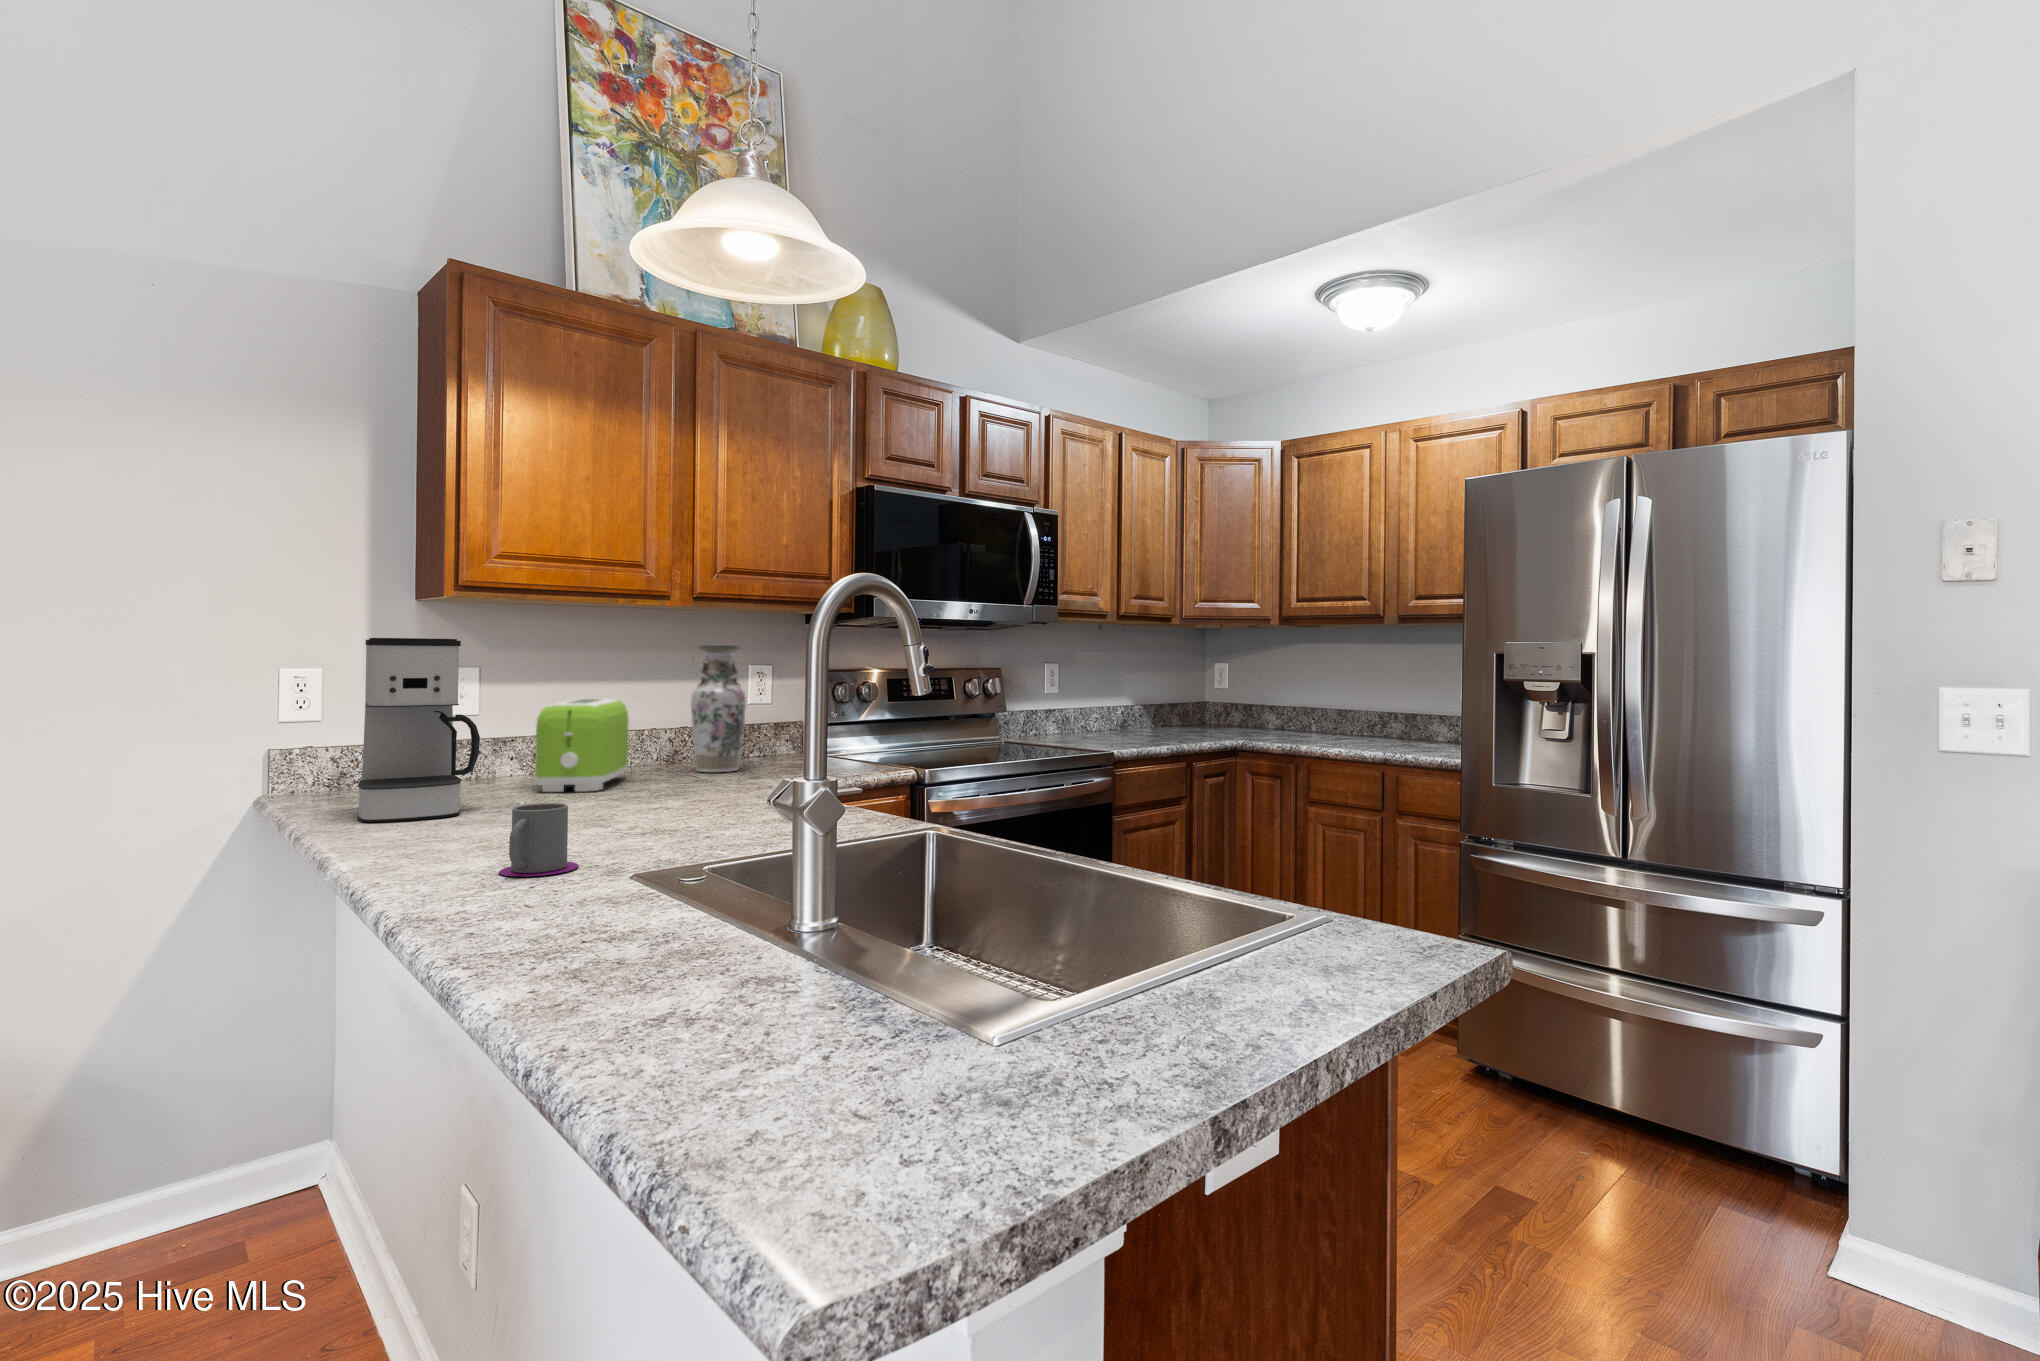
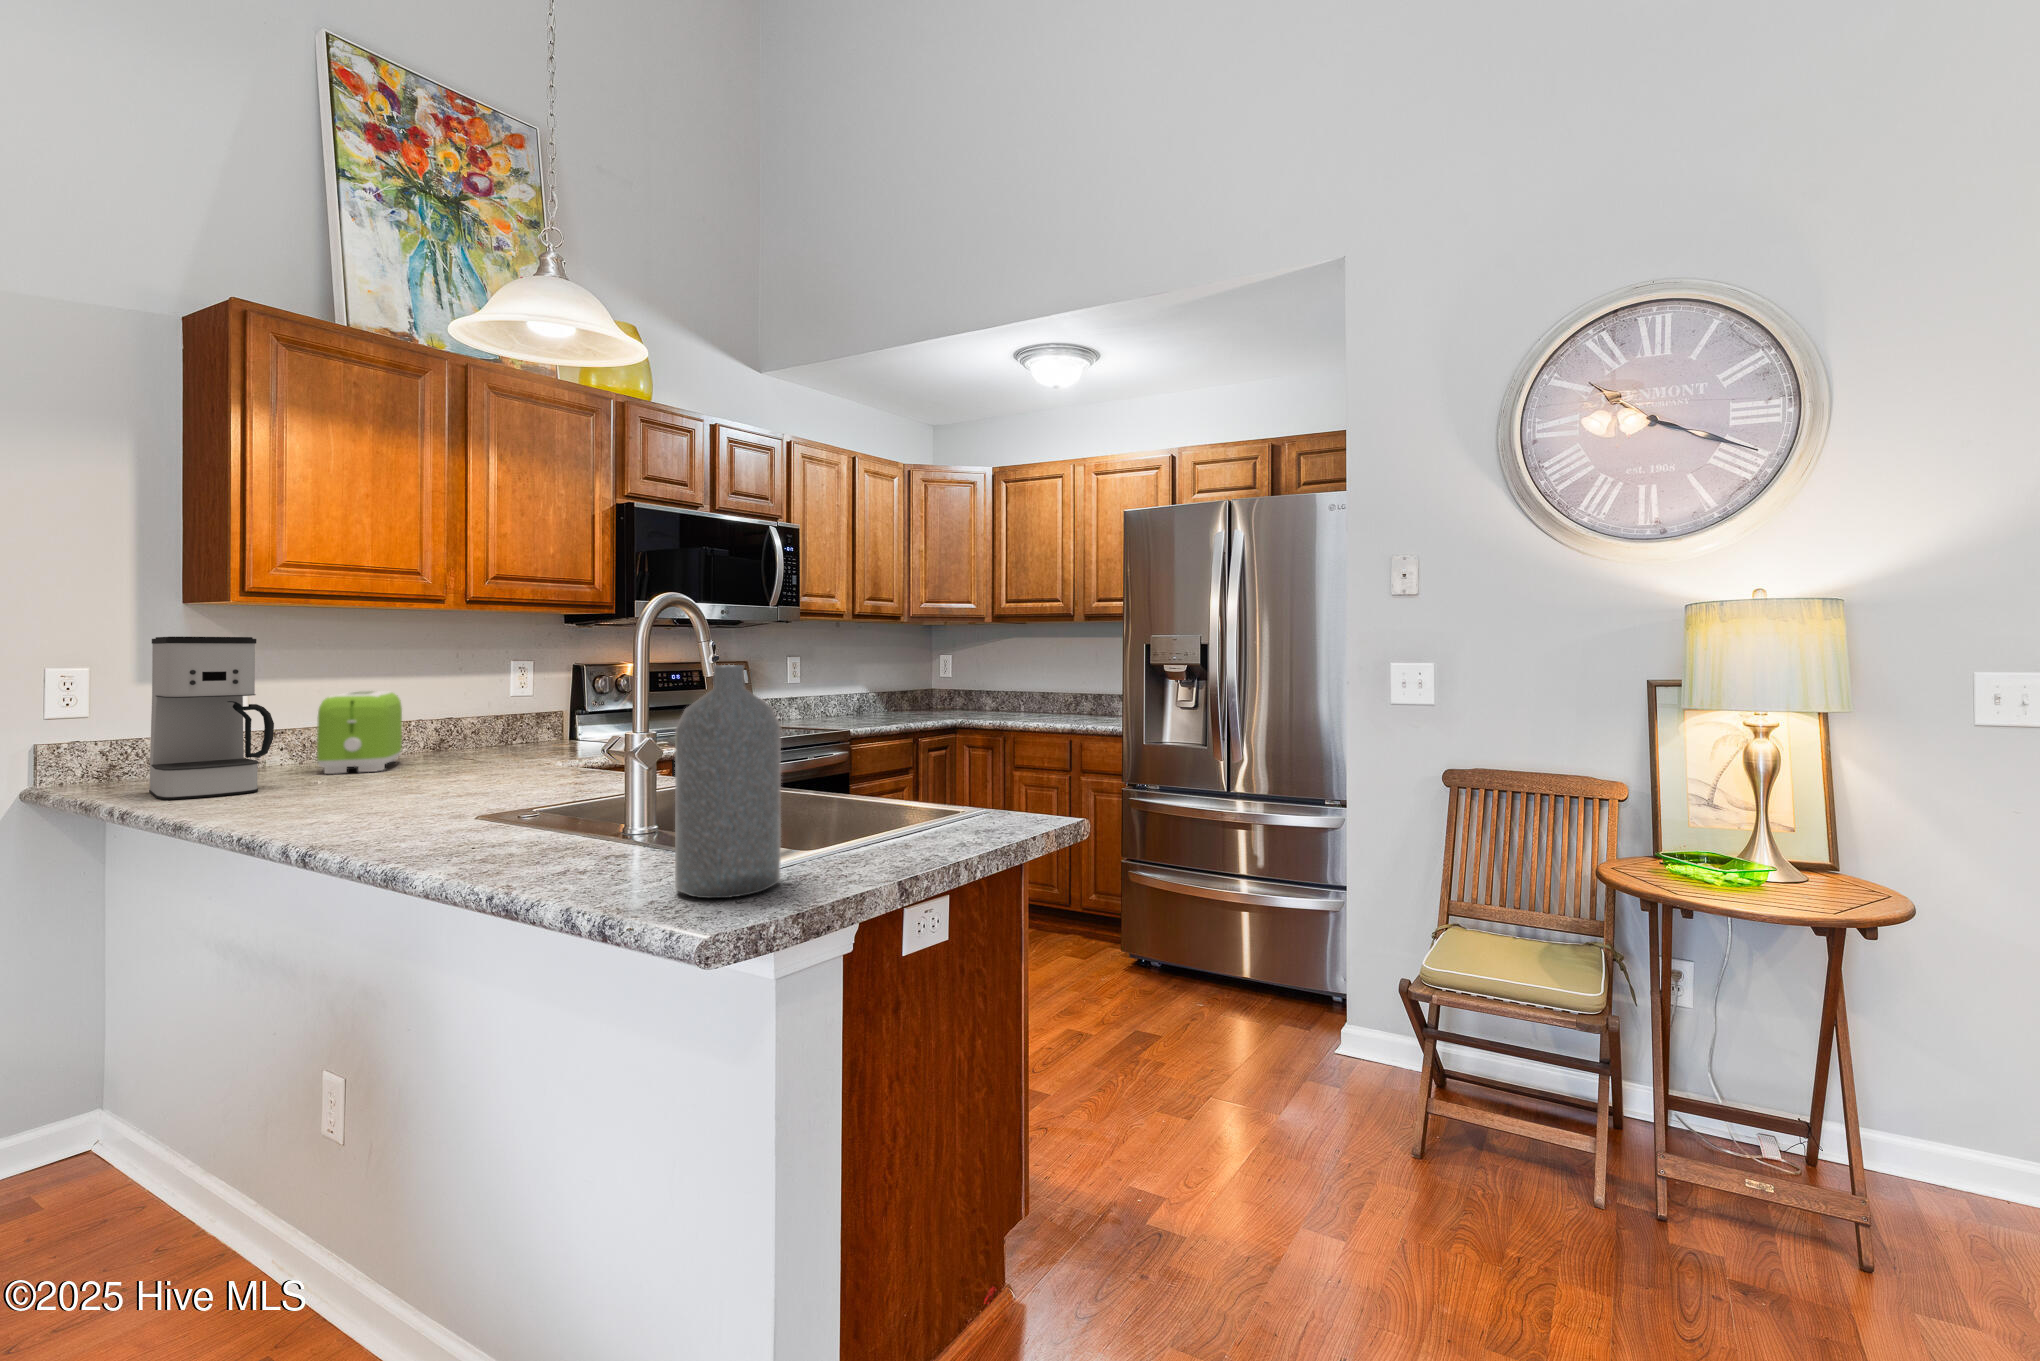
vase: present [691,645,746,772] -> none [461,642,515,755]
bottle: none [835,702,1014,1128] -> present [675,665,781,898]
mug: present [499,803,579,877] -> none [341,766,410,823]

